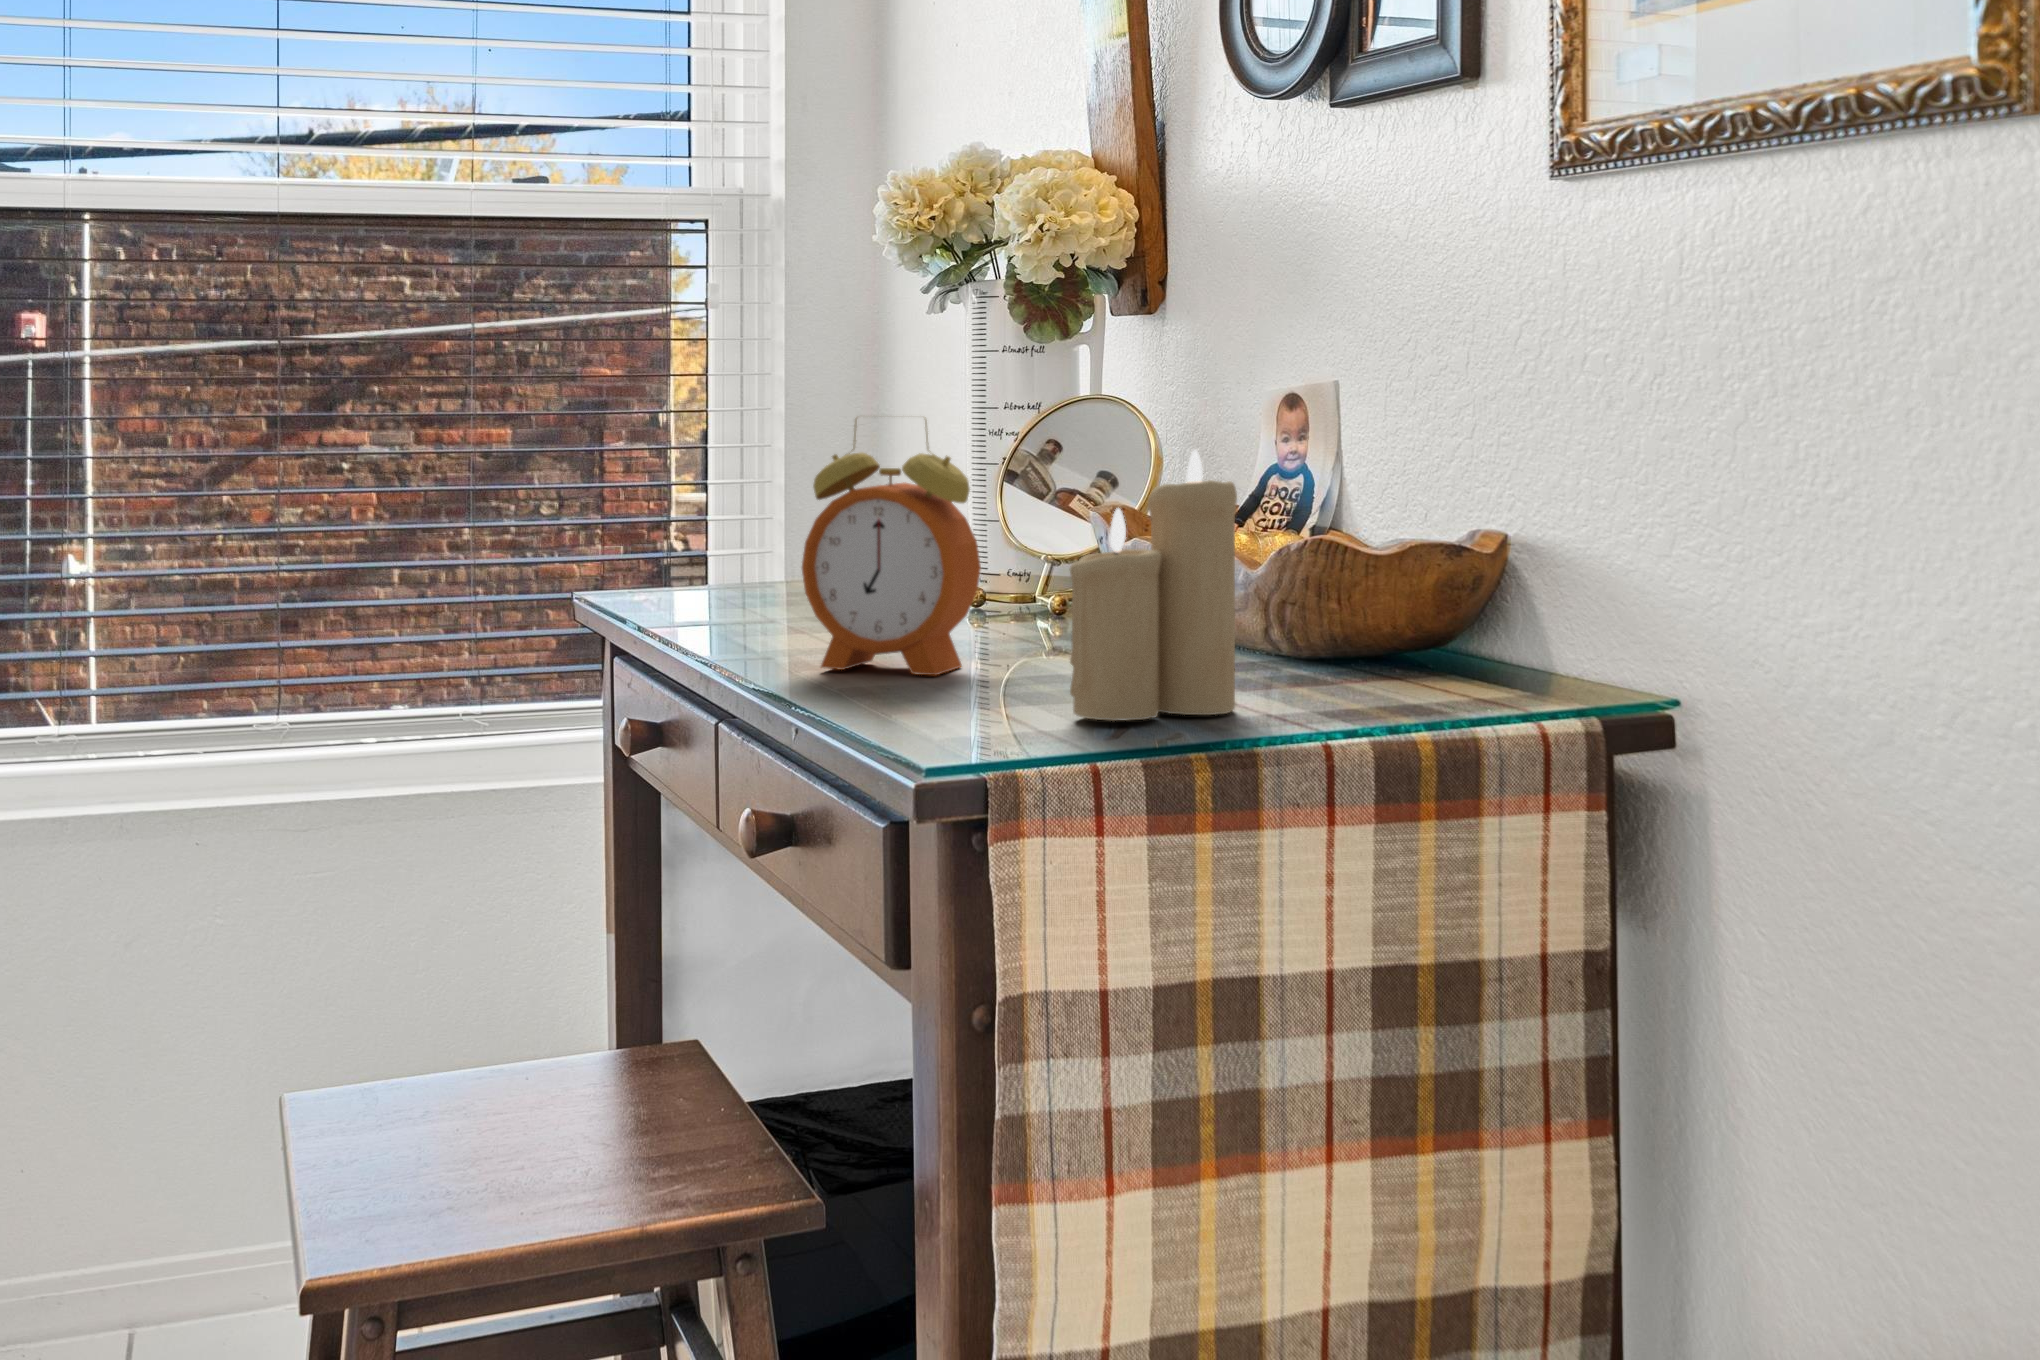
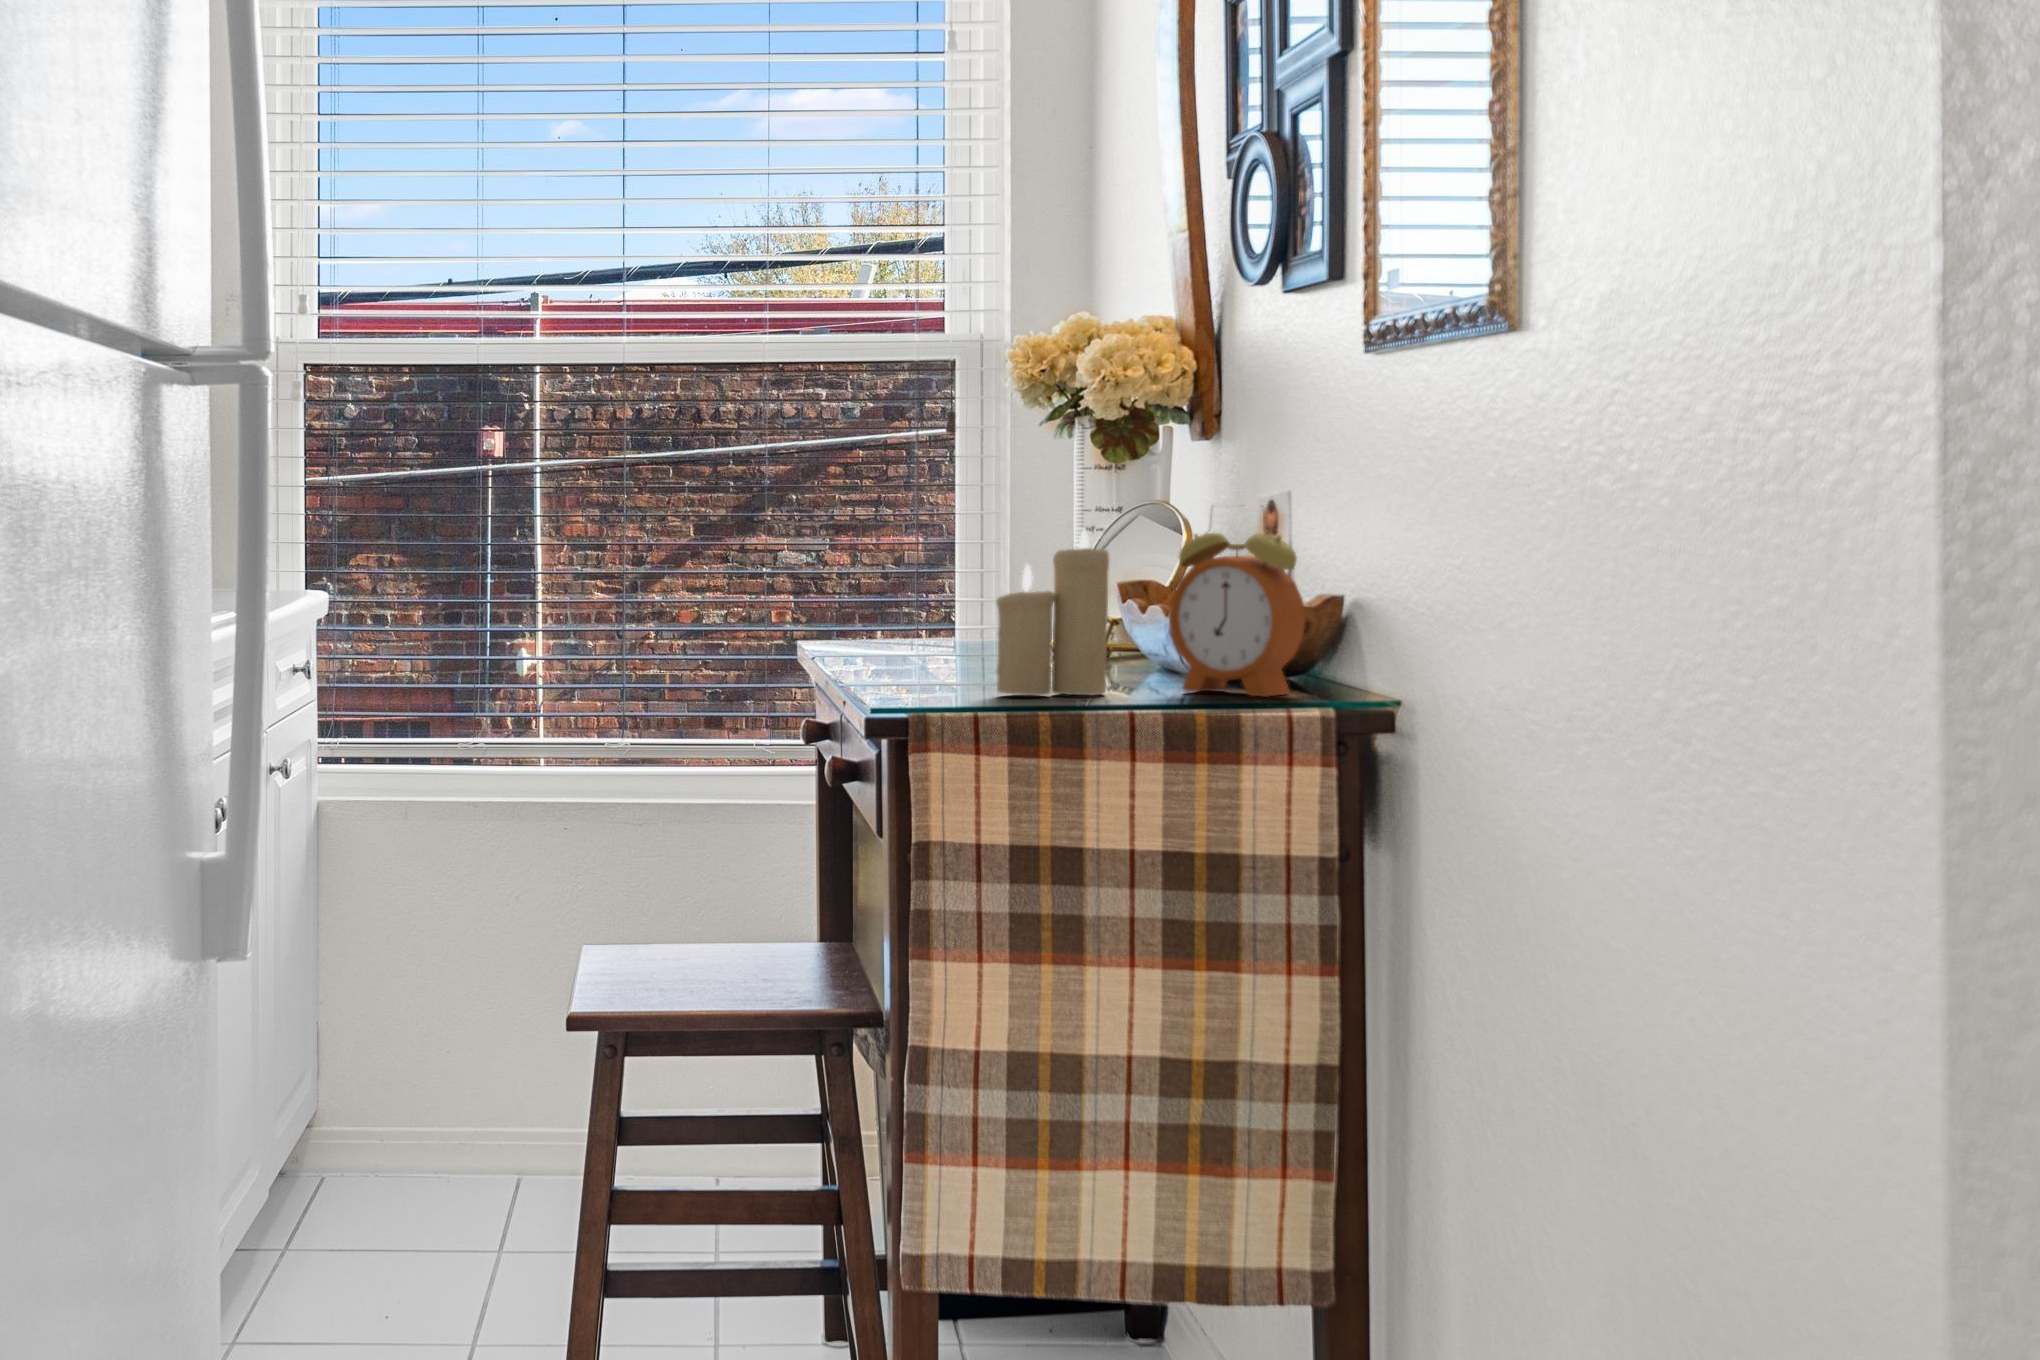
alarm clock: present [802,421,981,676] -> present [1169,506,1305,696]

